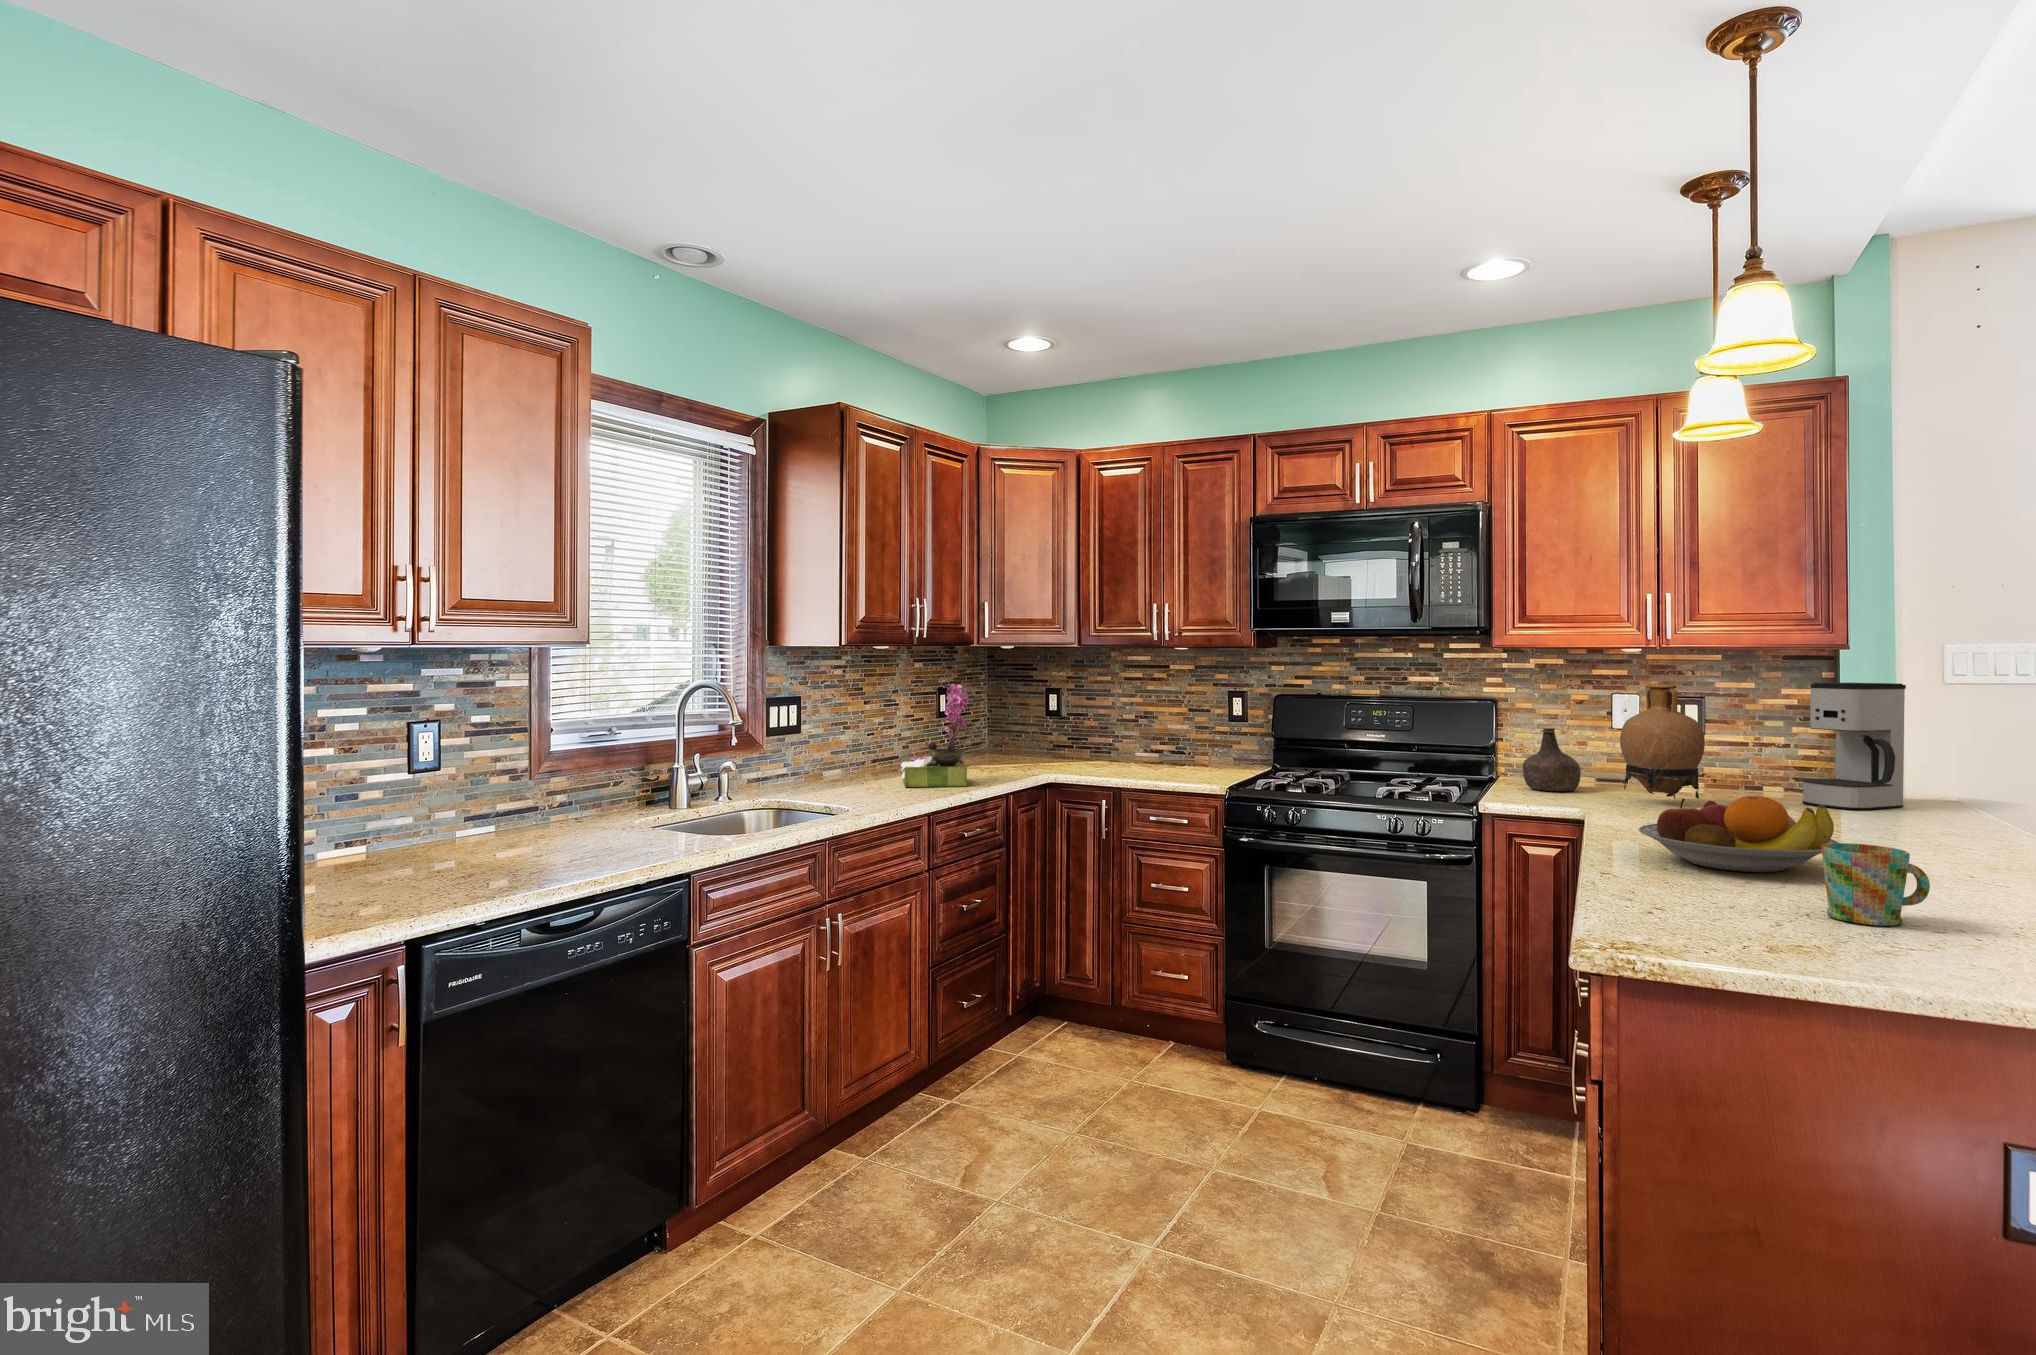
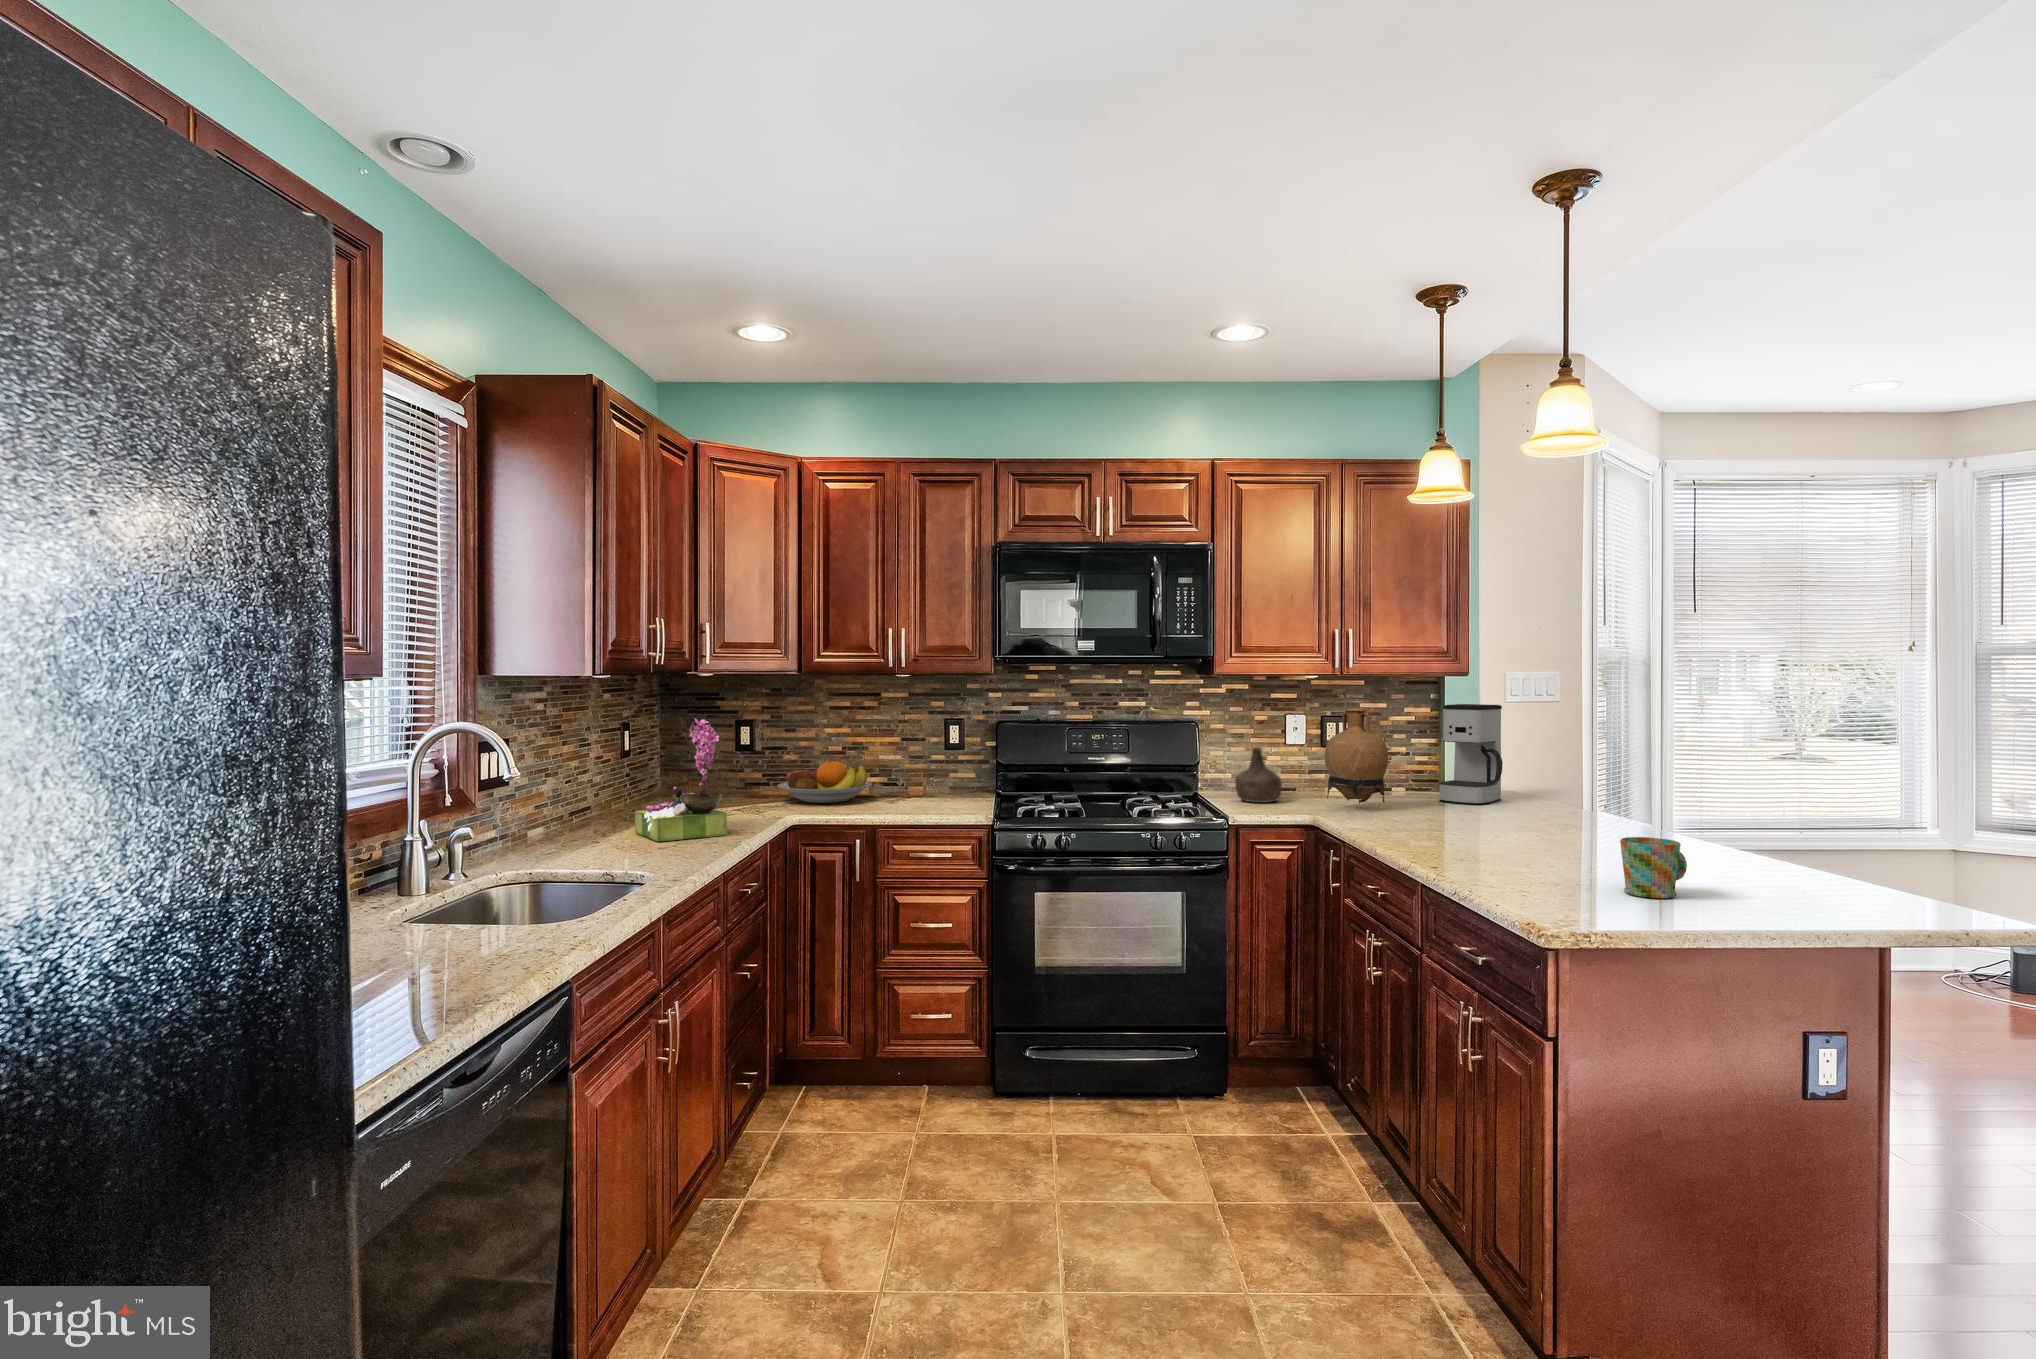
fruit bowl: present [1639,796,1839,872] -> present [777,761,872,803]

